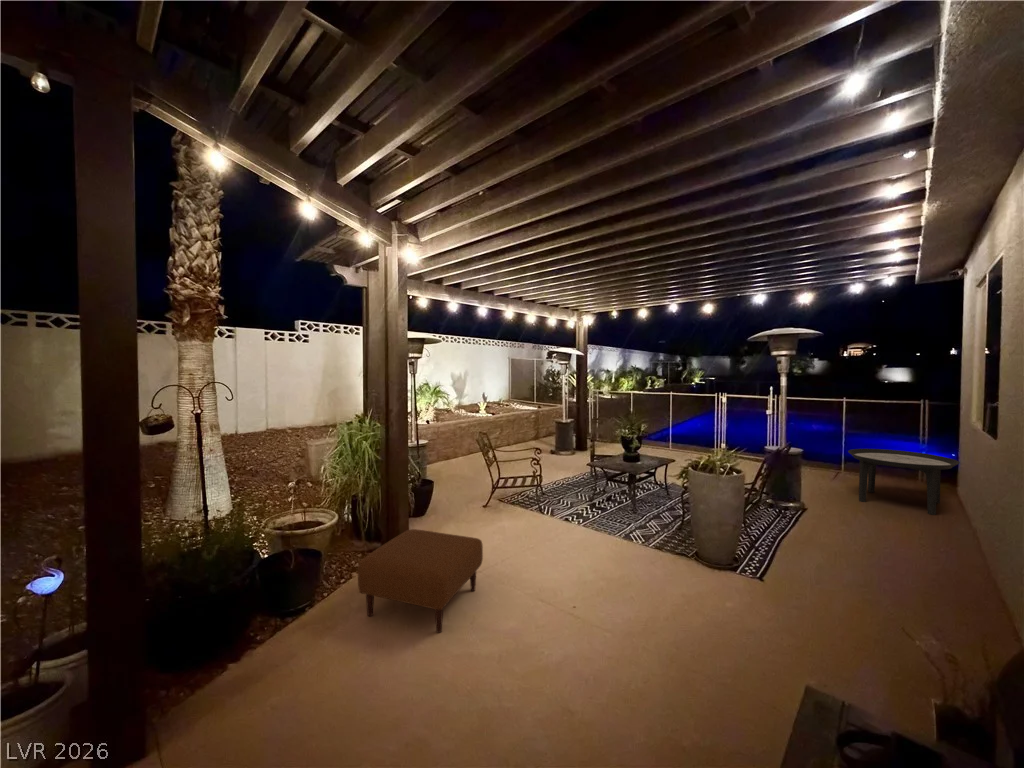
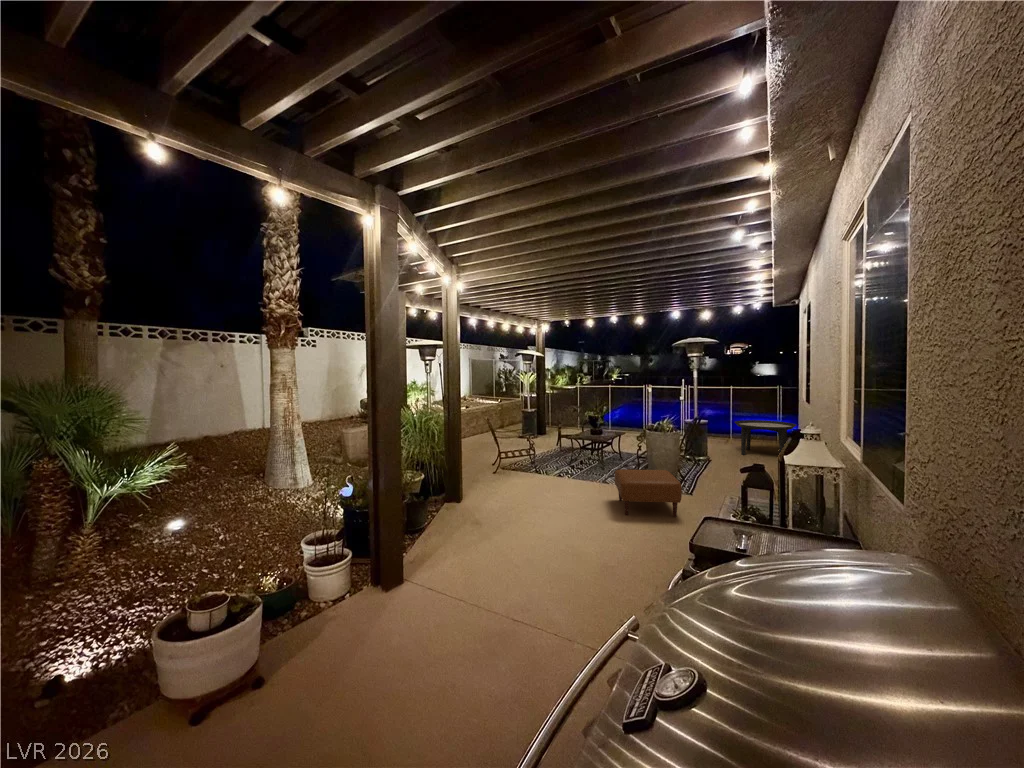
ottoman: present [358,529,483,633] -> present [615,469,682,517]

